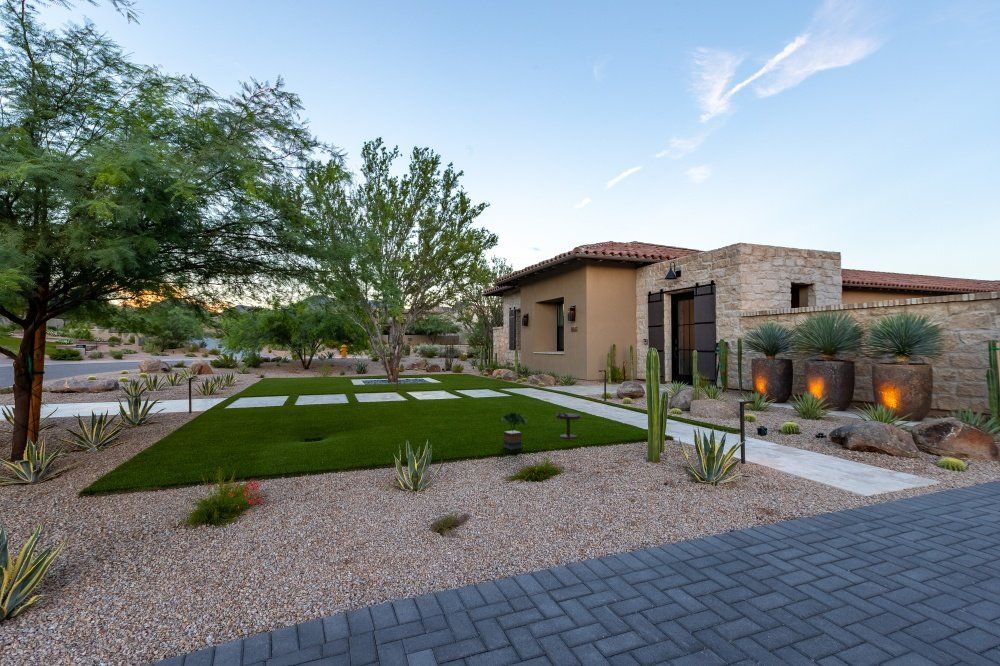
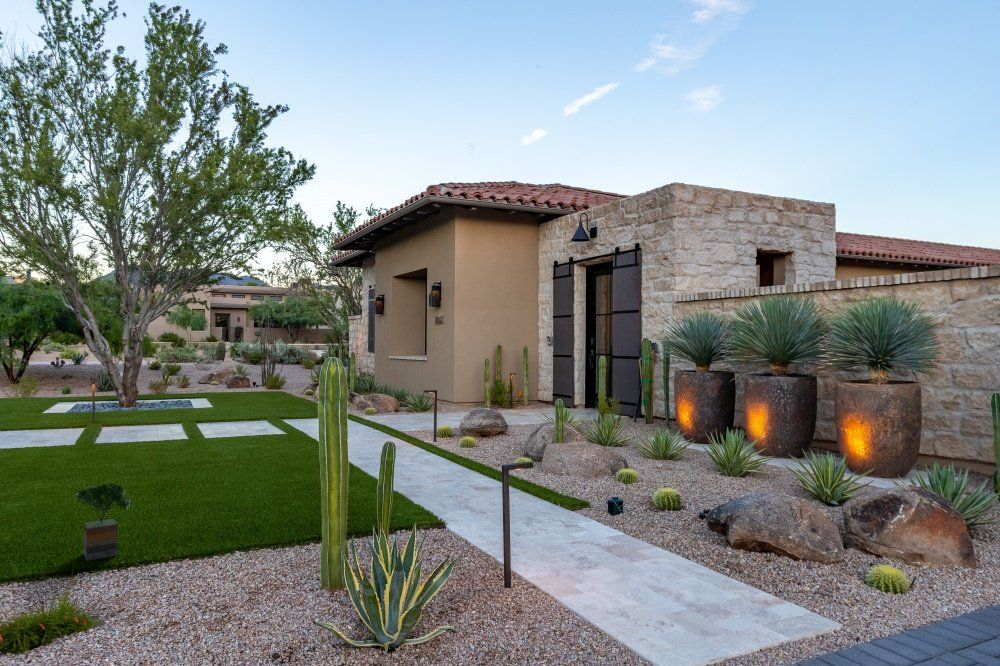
side table: present [556,412,581,439] -> none [145,486,201,582]

